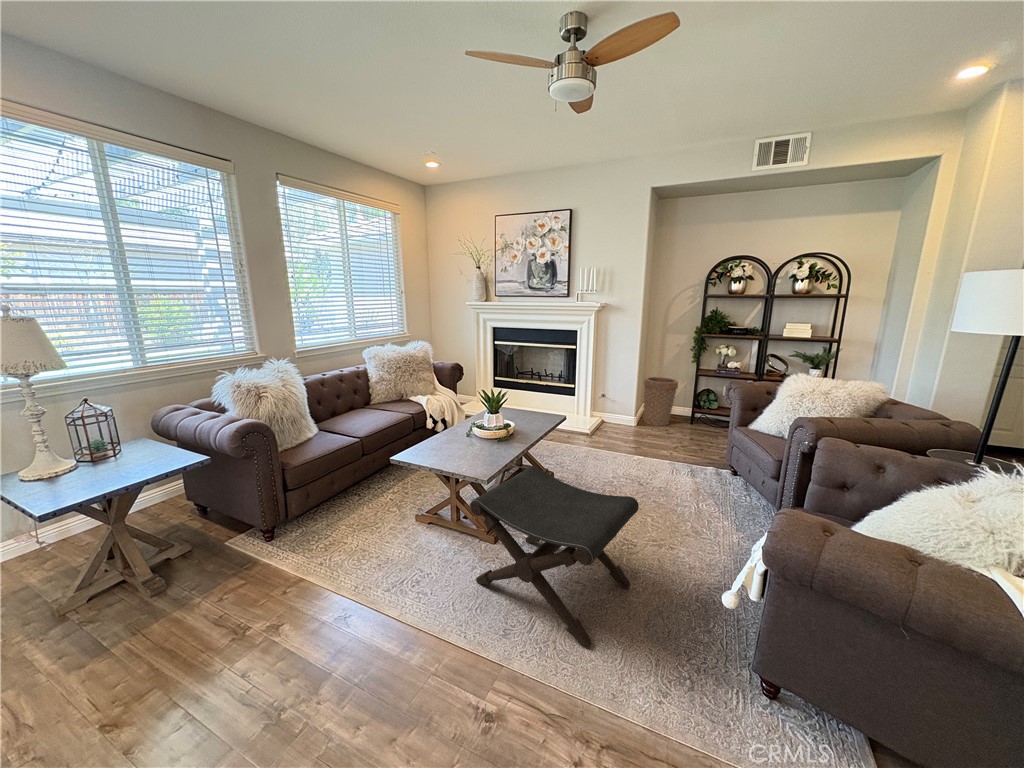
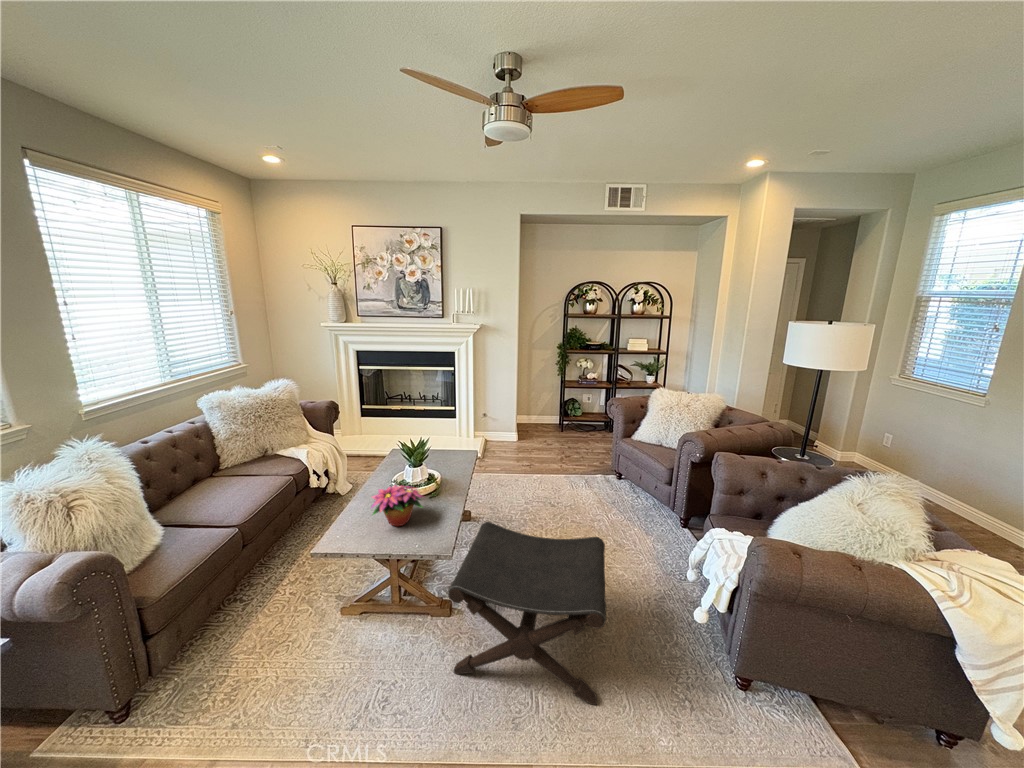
basket: present [643,377,678,426] -> none [522,391,552,438]
flower arrangement: none [436,419,486,455] -> present [371,485,423,526]

